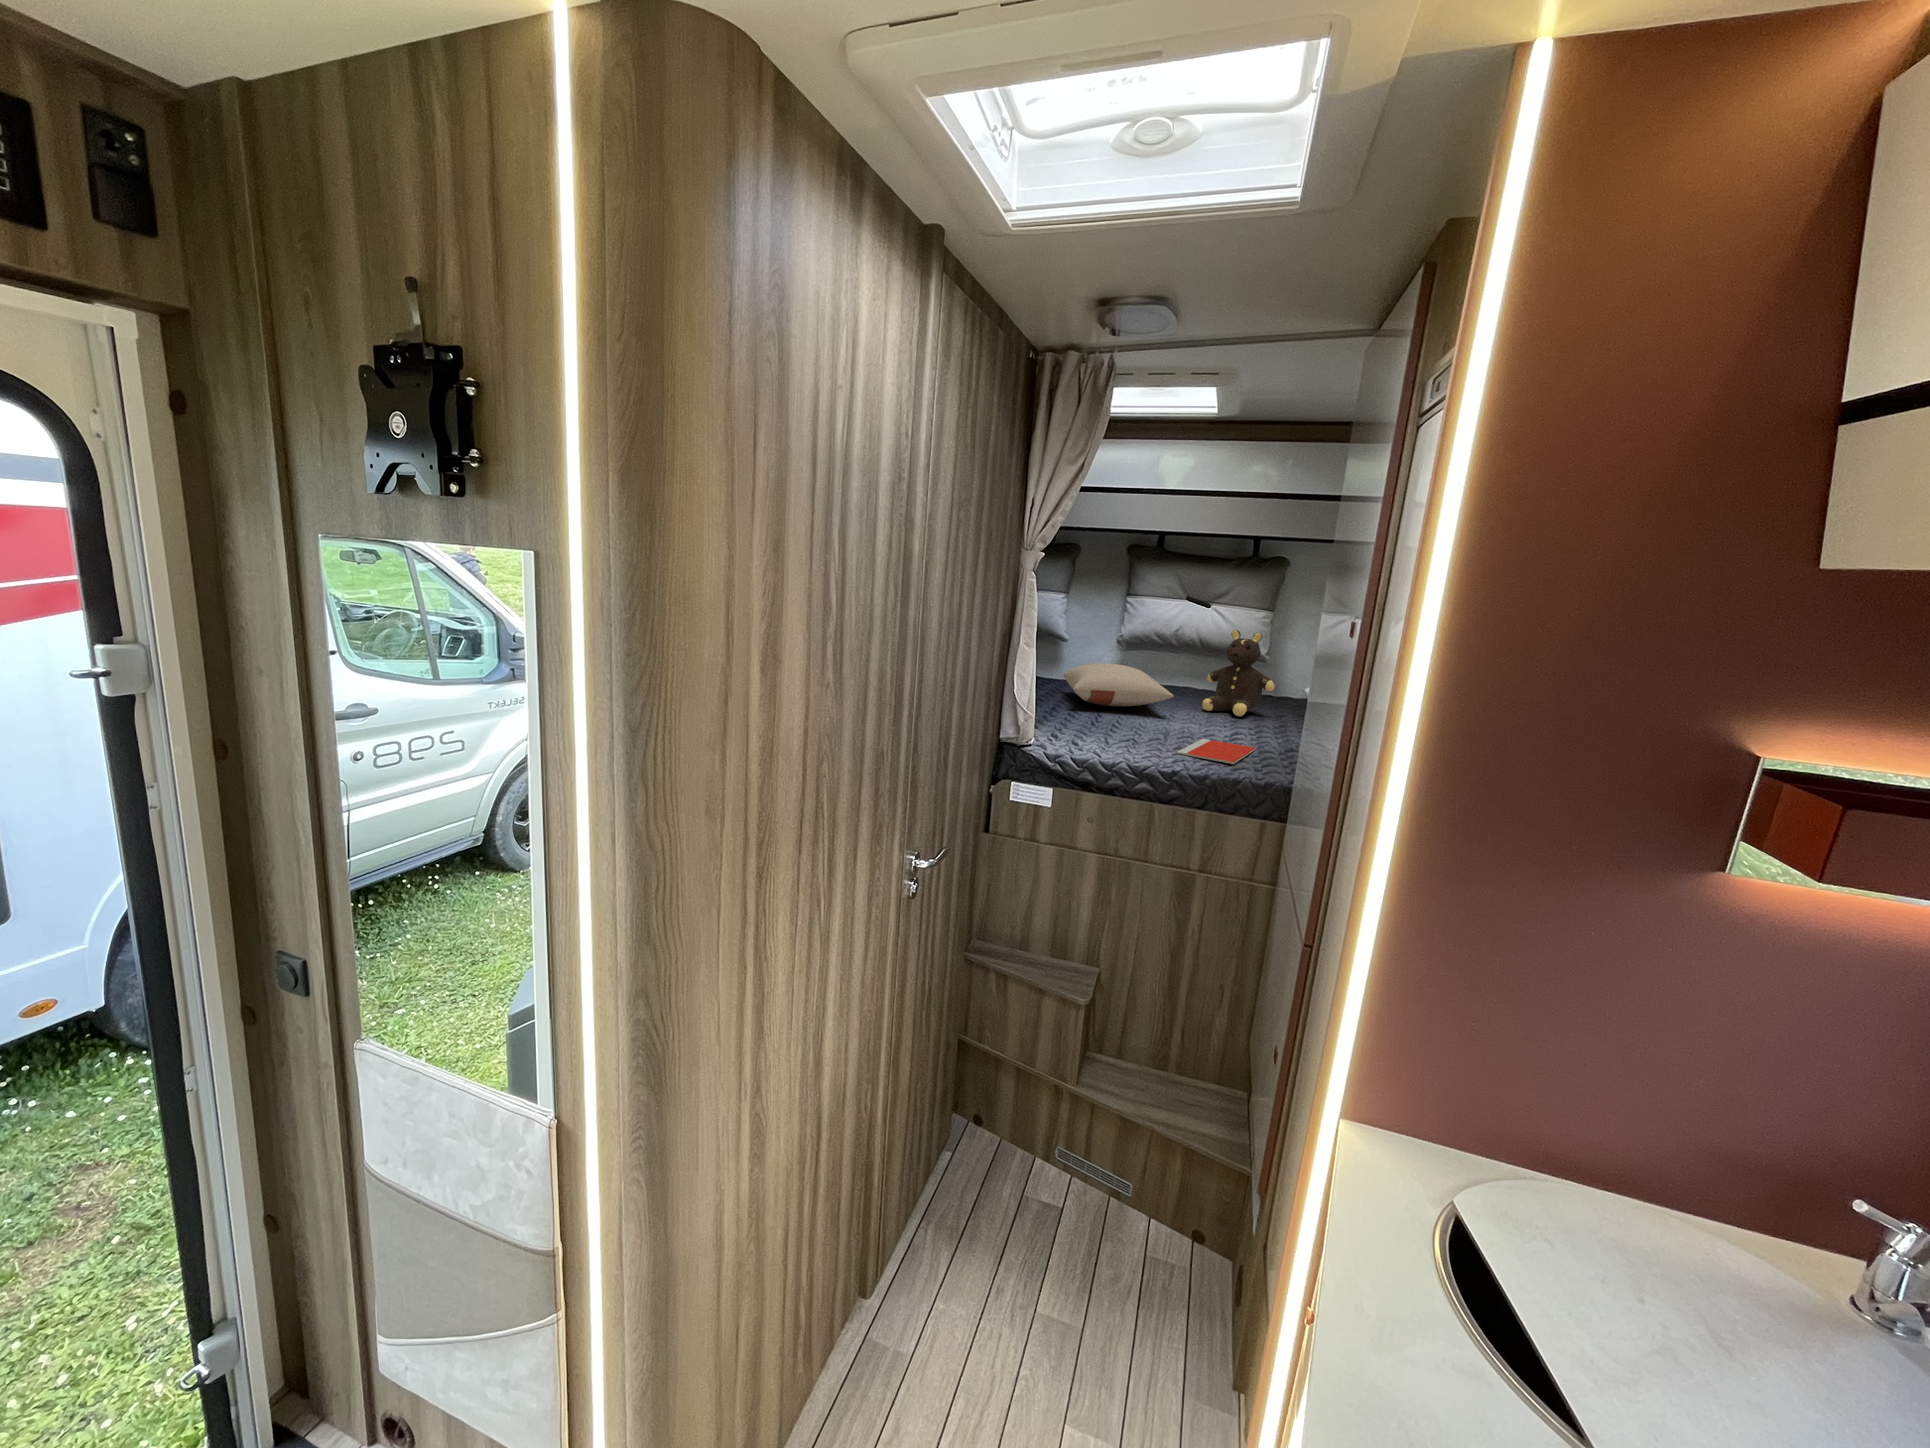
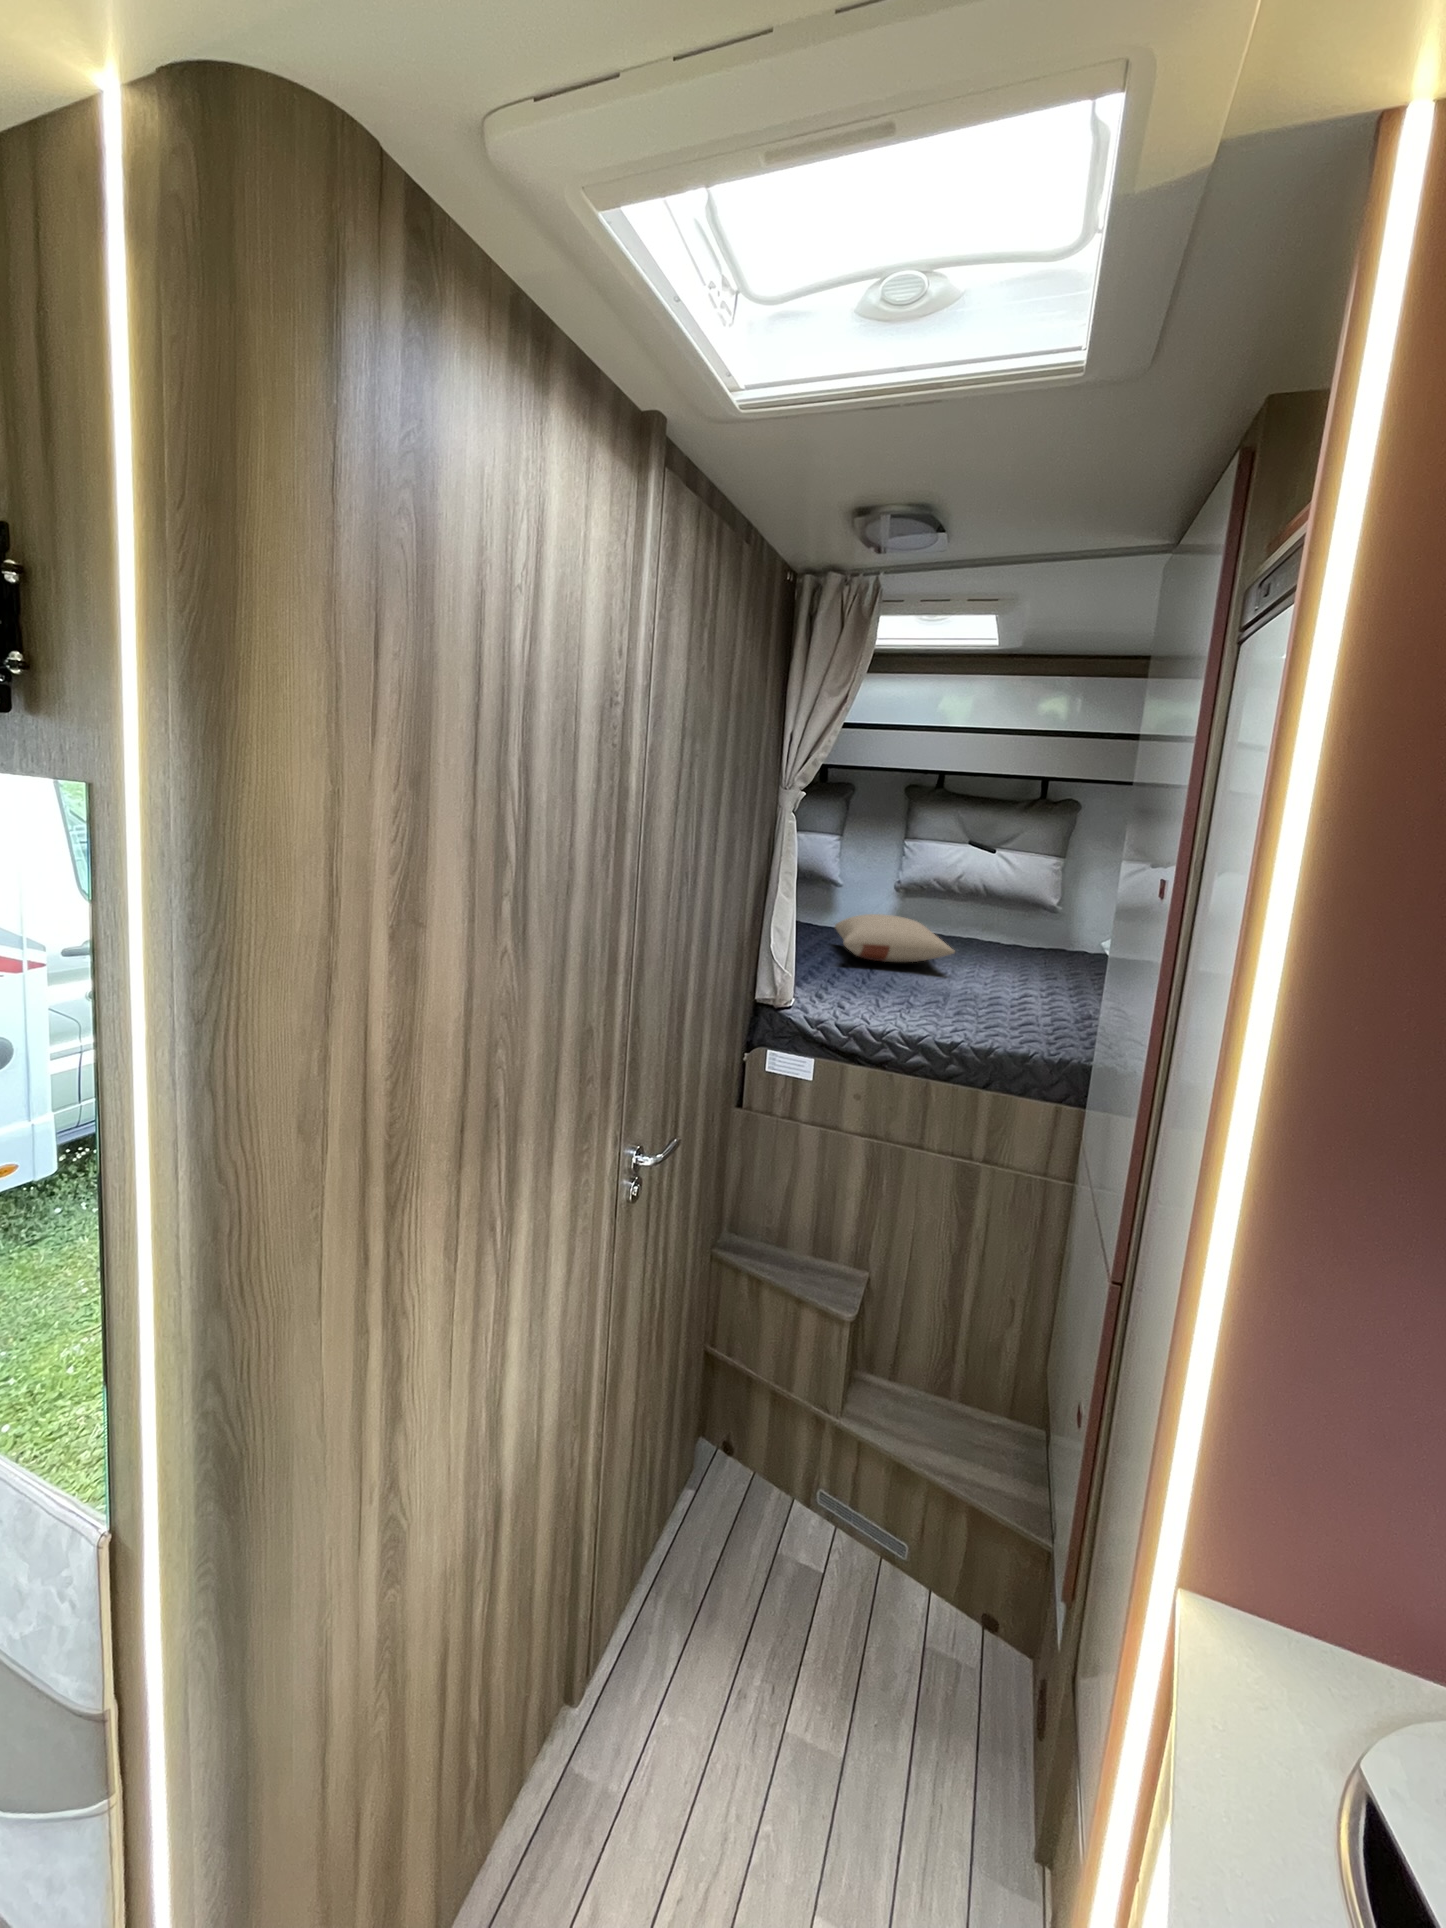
teddy bear: present [1202,630,1275,716] -> none [988,879,1069,975]
notebook: present [1177,739,1256,764] -> none [957,1002,1049,1034]

